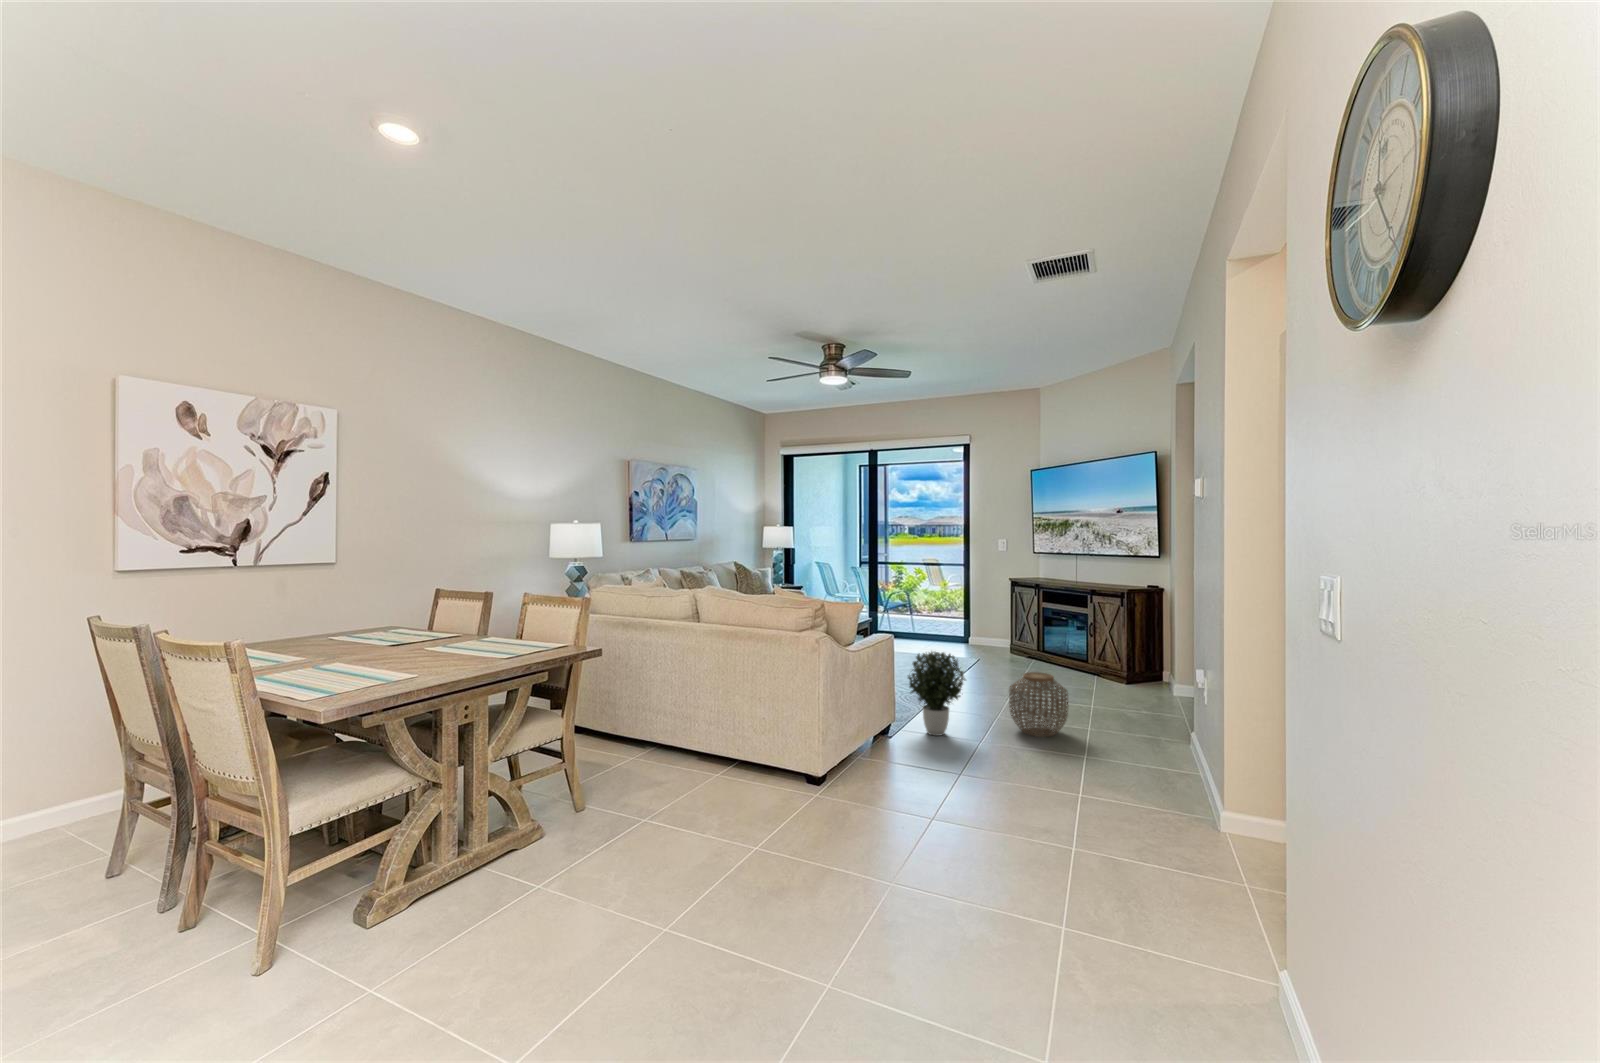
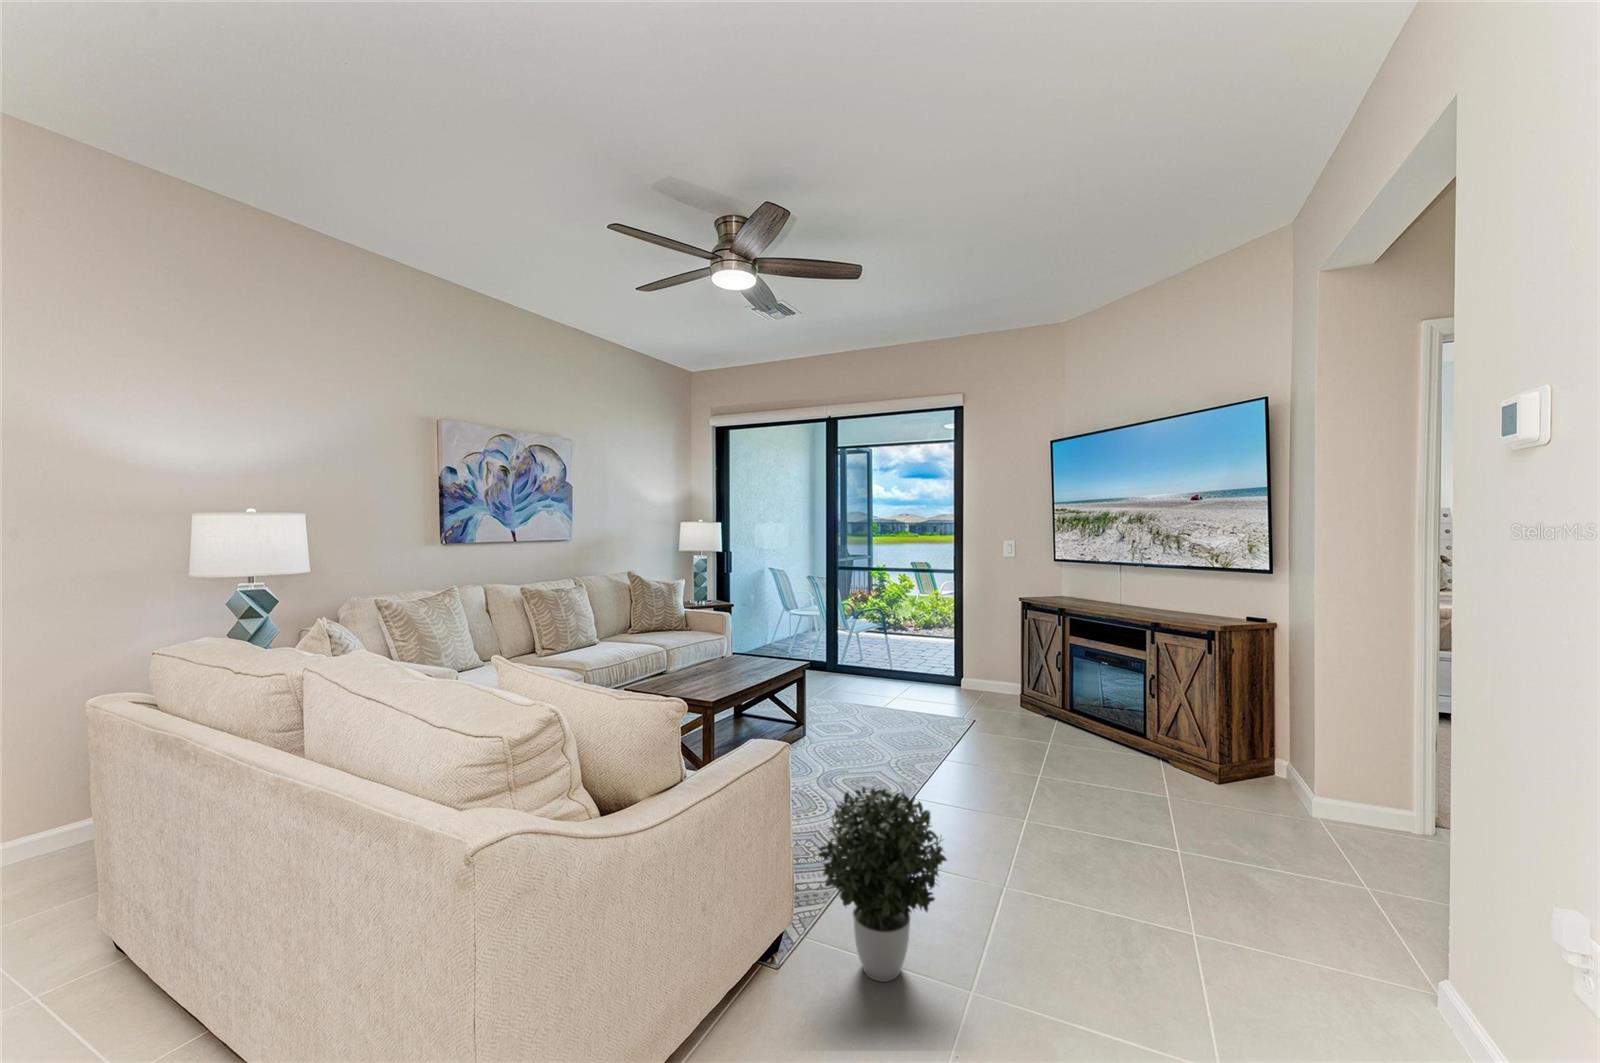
woven basket: present [1009,672,1068,737] -> none [1038,830,1172,991]

